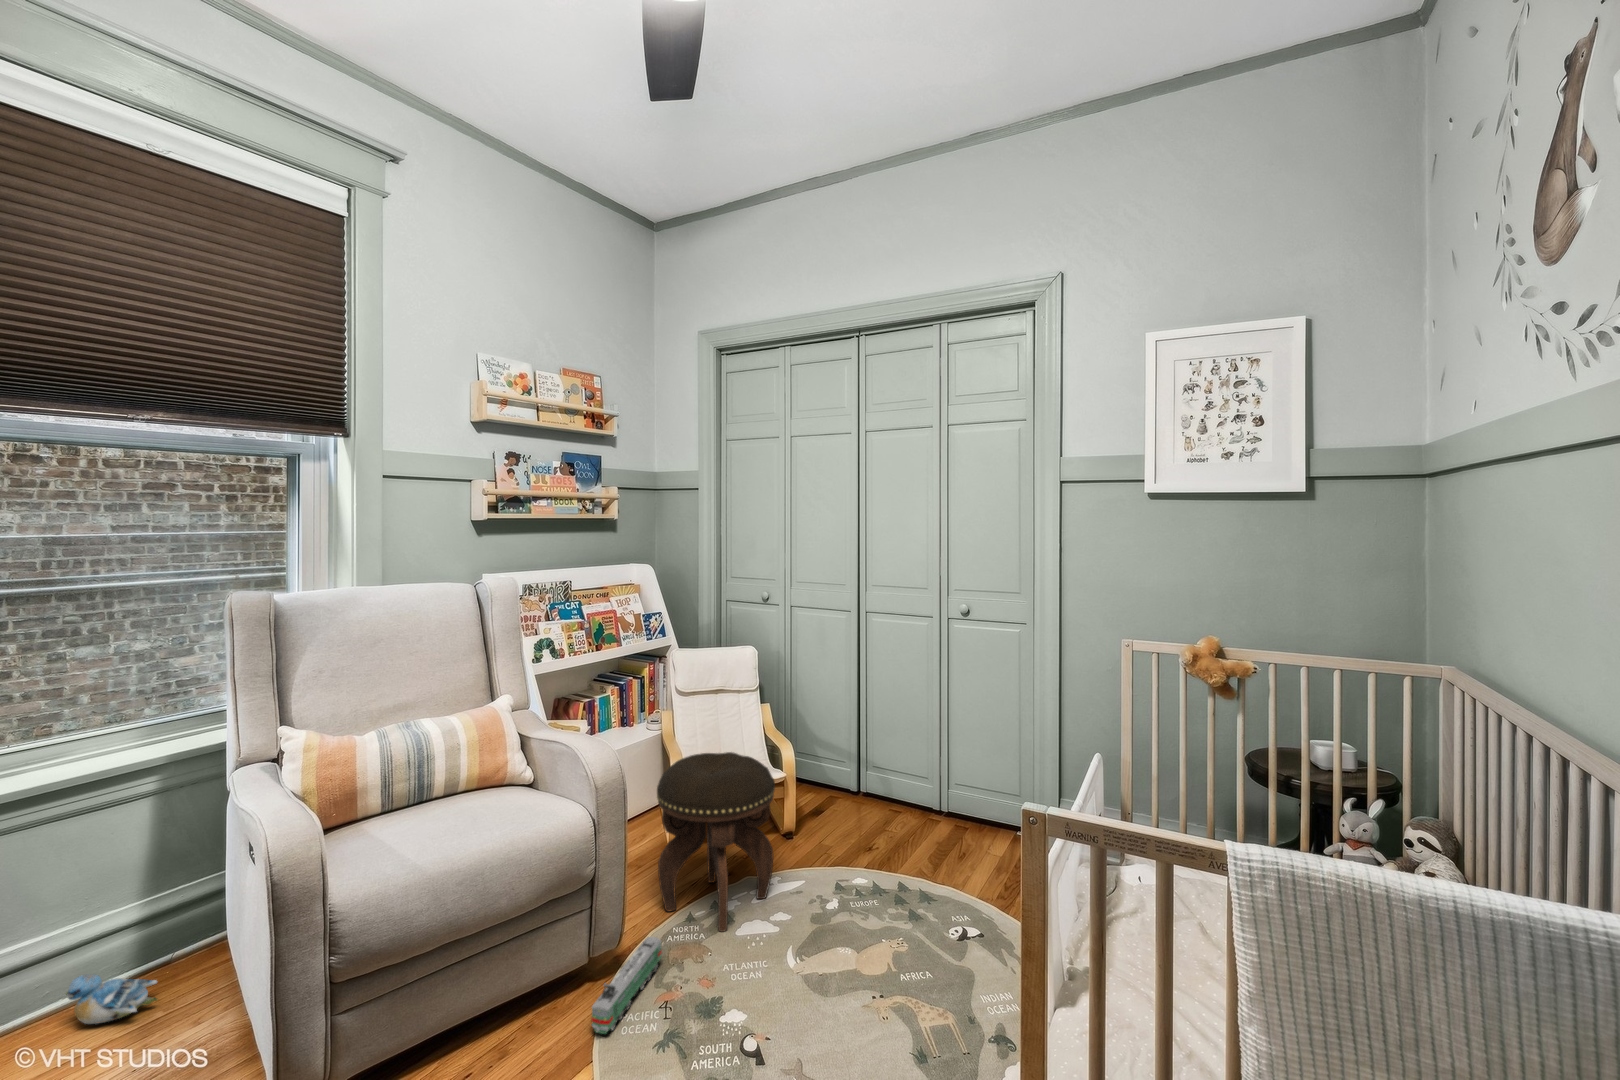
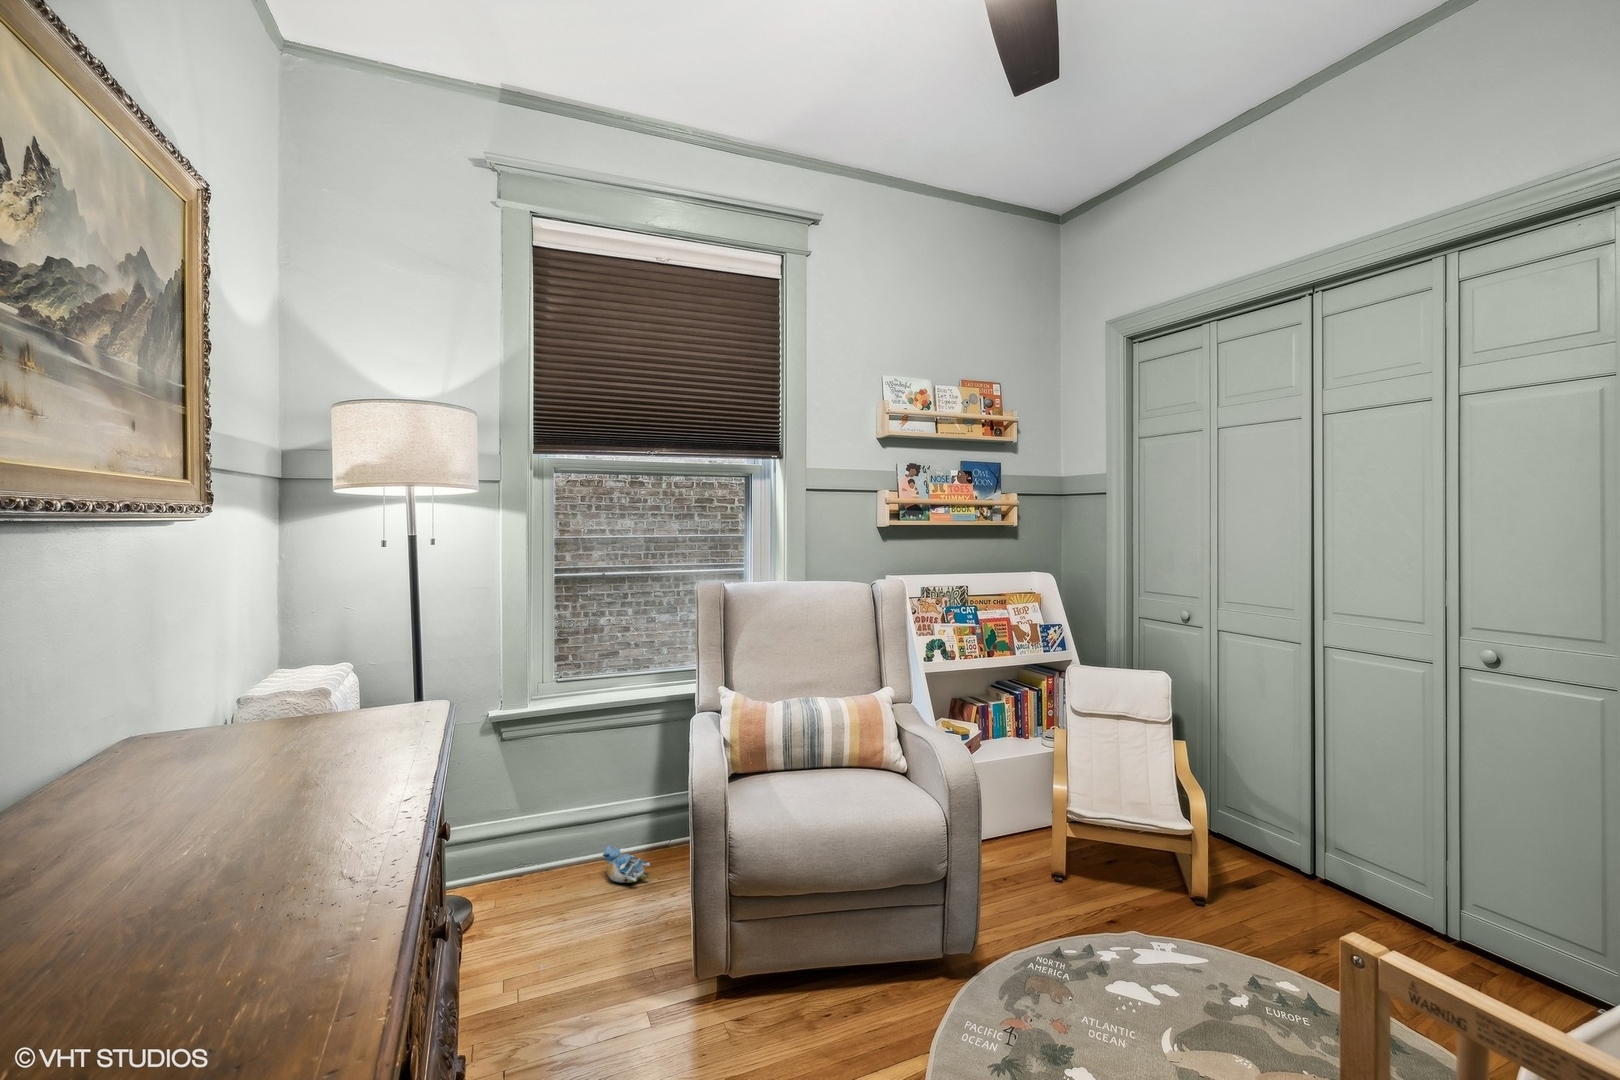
footstool: present [657,752,775,932] -> none [1026,779,1164,980]
toy train: present [592,937,662,1034] -> none [935,955,1018,1034]

